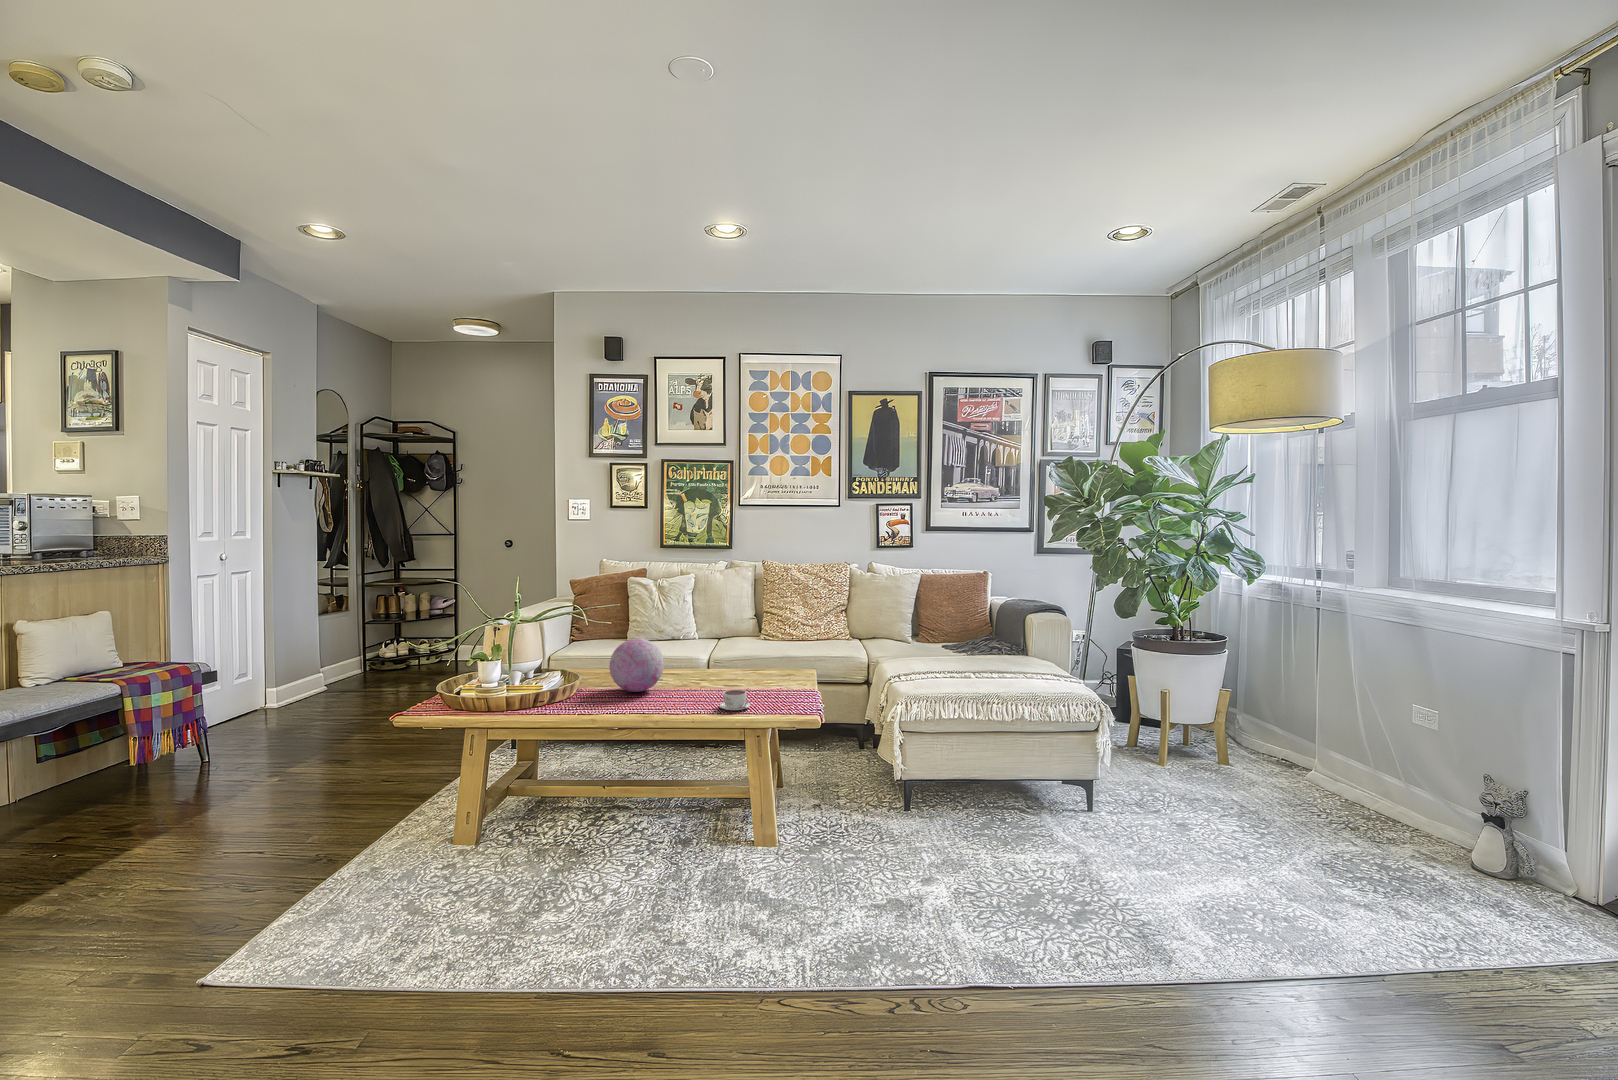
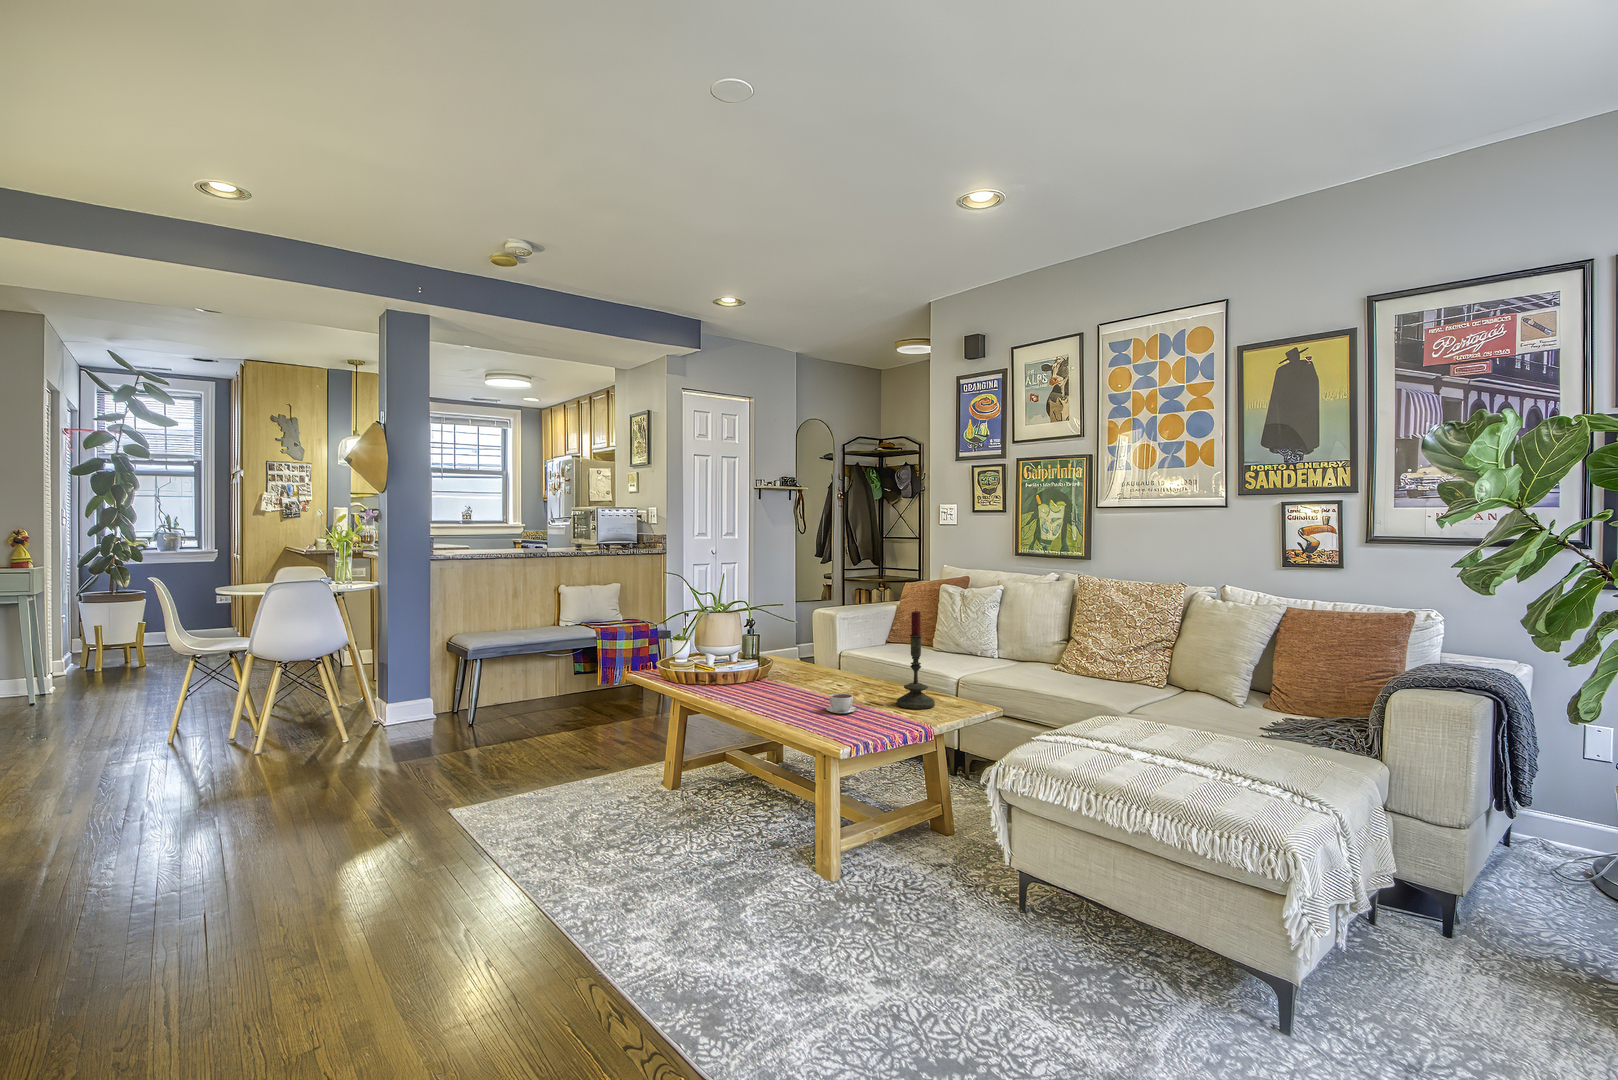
candle: none [748,599,783,692] -> present [897,609,935,709]
decorative orb: present [609,638,664,692] -> none [788,635,838,685]

